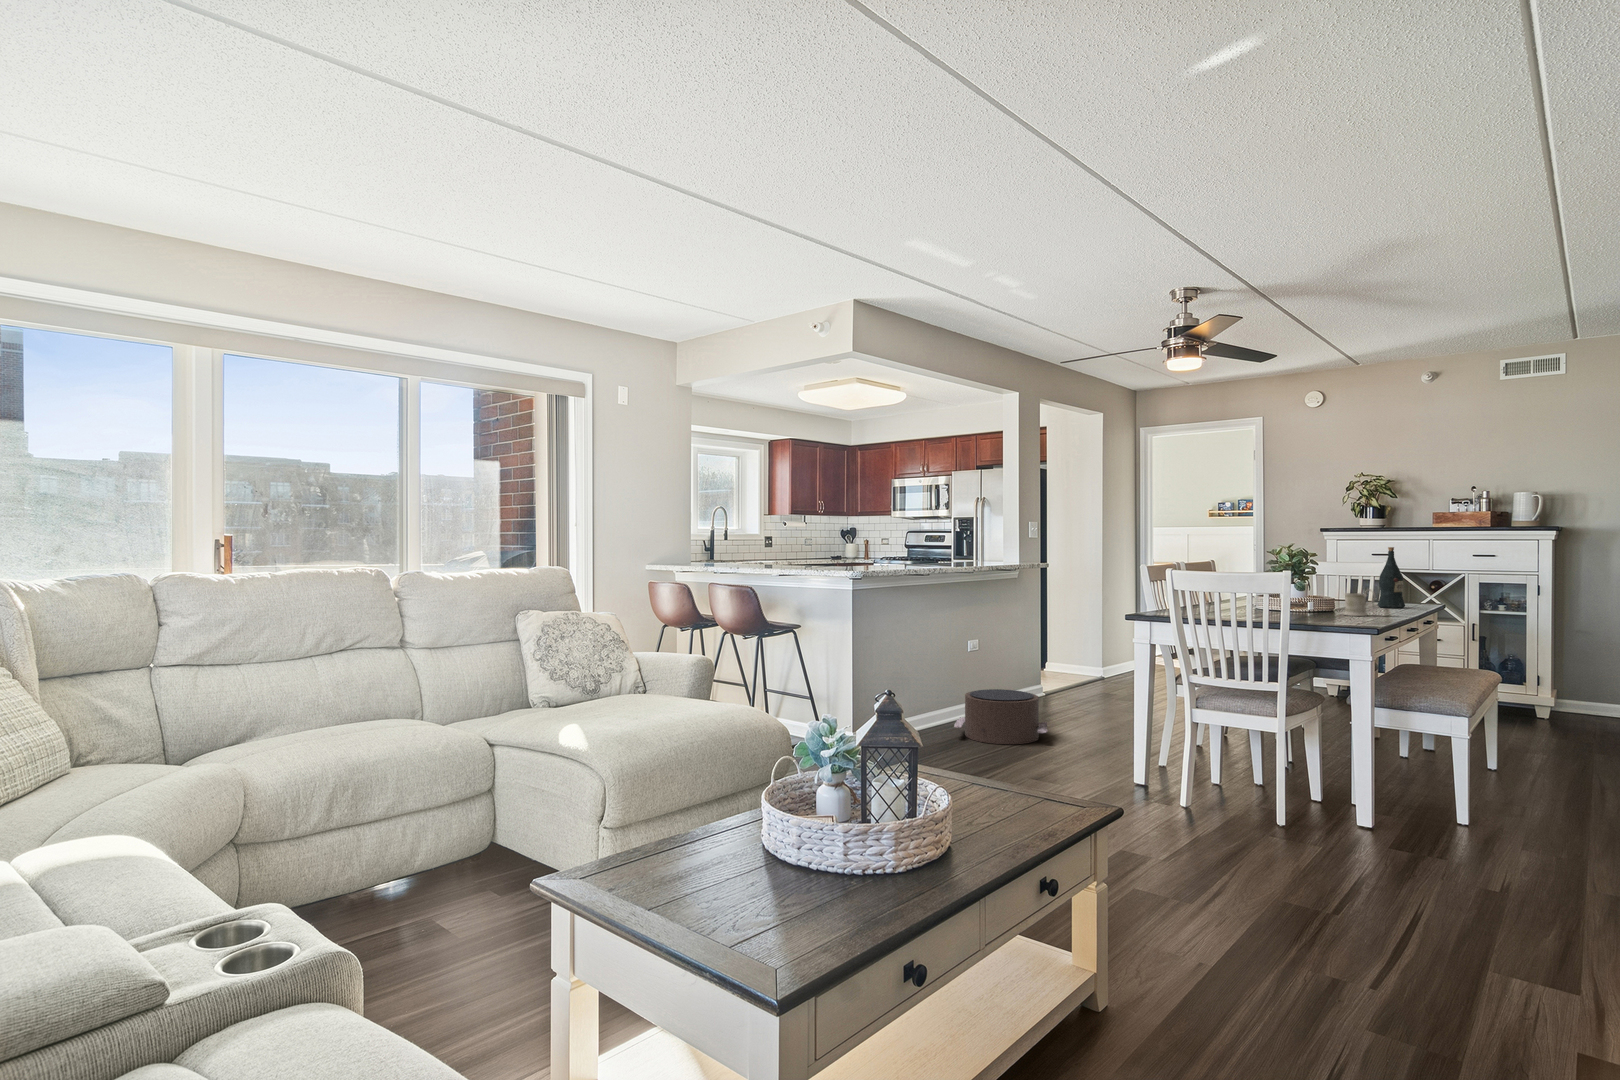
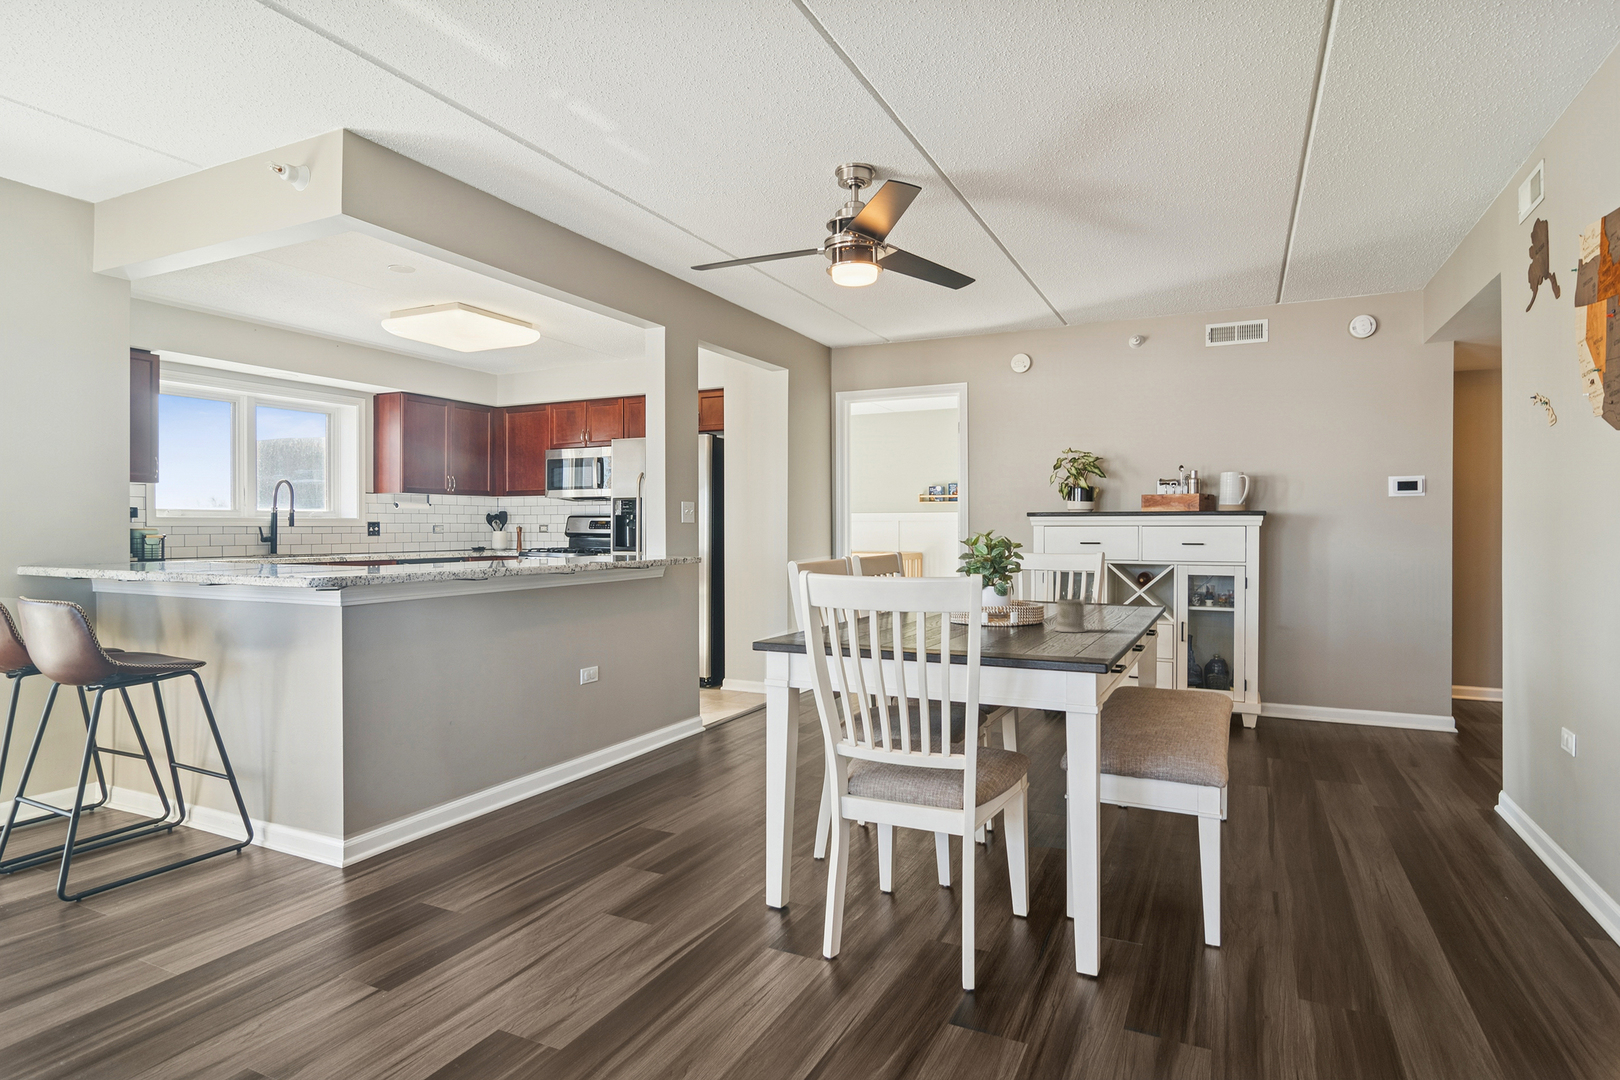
wine bottle: present [1378,547,1405,608] -> none [1094,534,1126,615]
pouf: present [954,689,1048,744] -> none [533,740,676,829]

